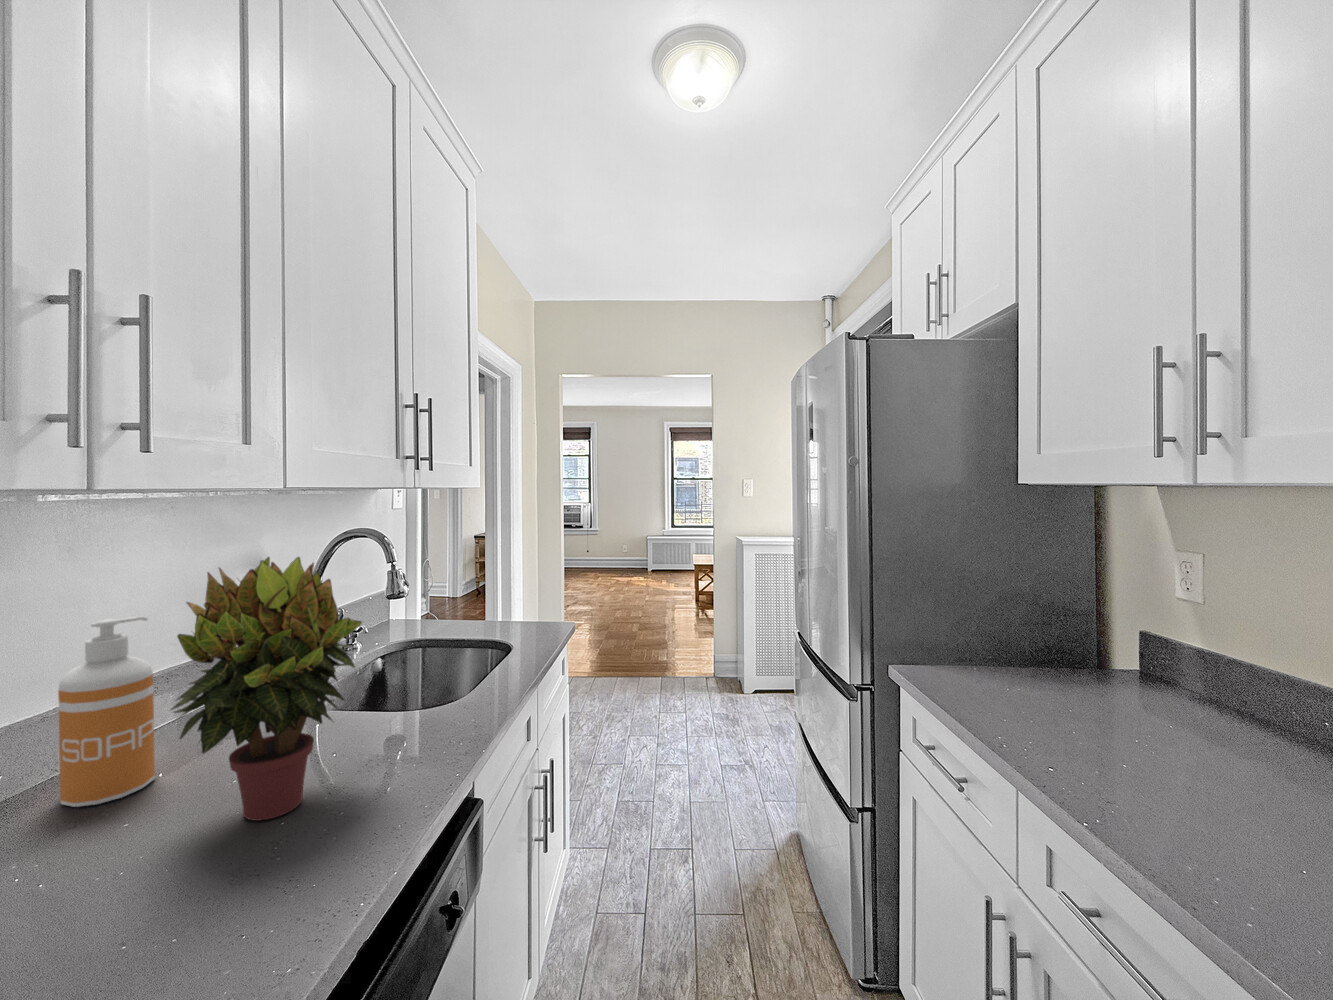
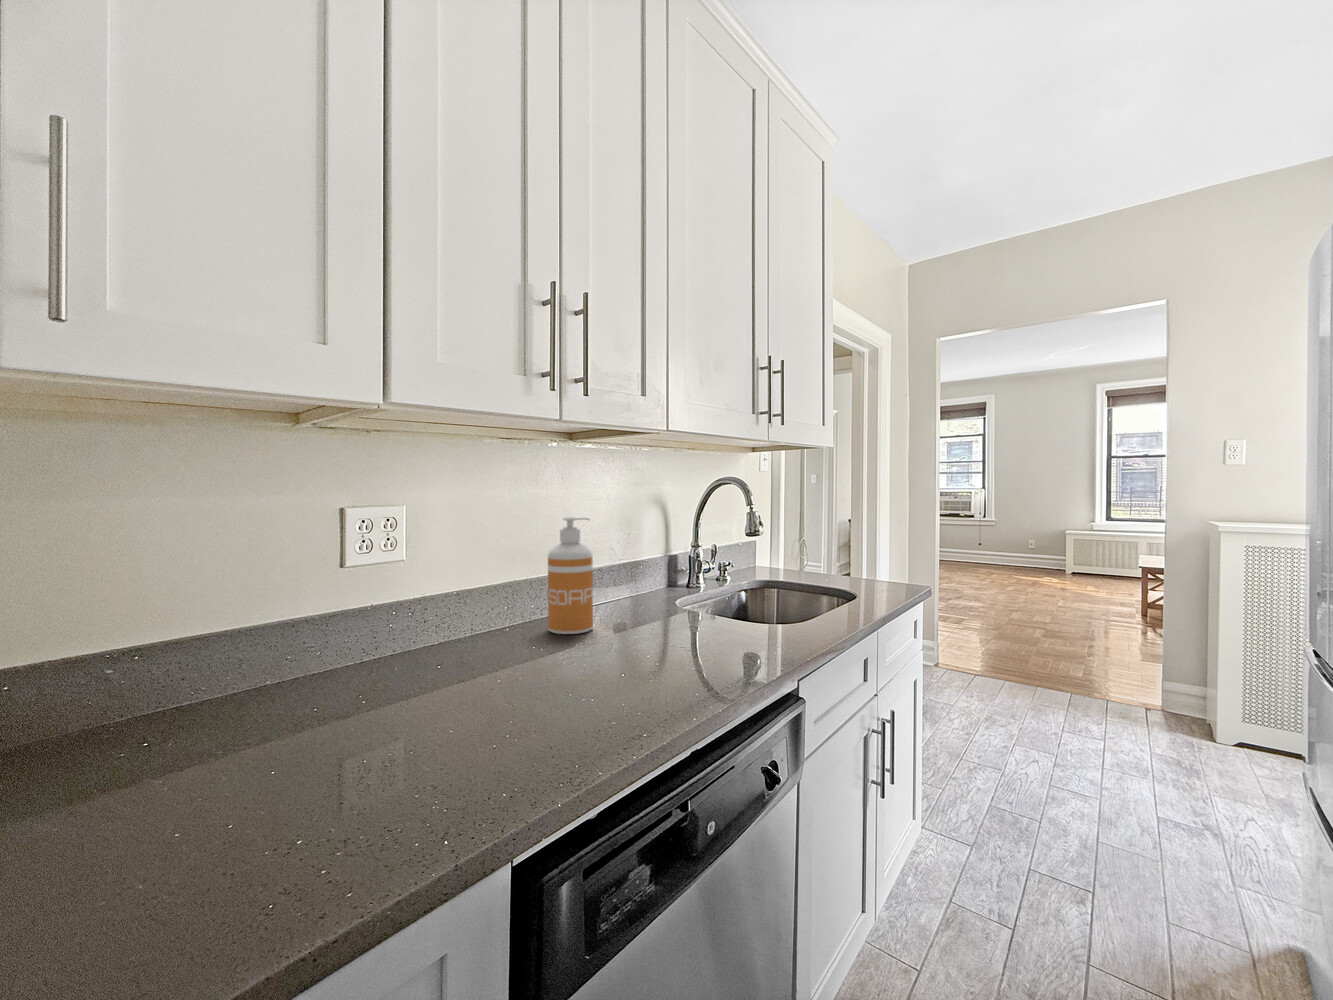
potted plant: present [171,557,361,821] -> none [597,471,718,661]

